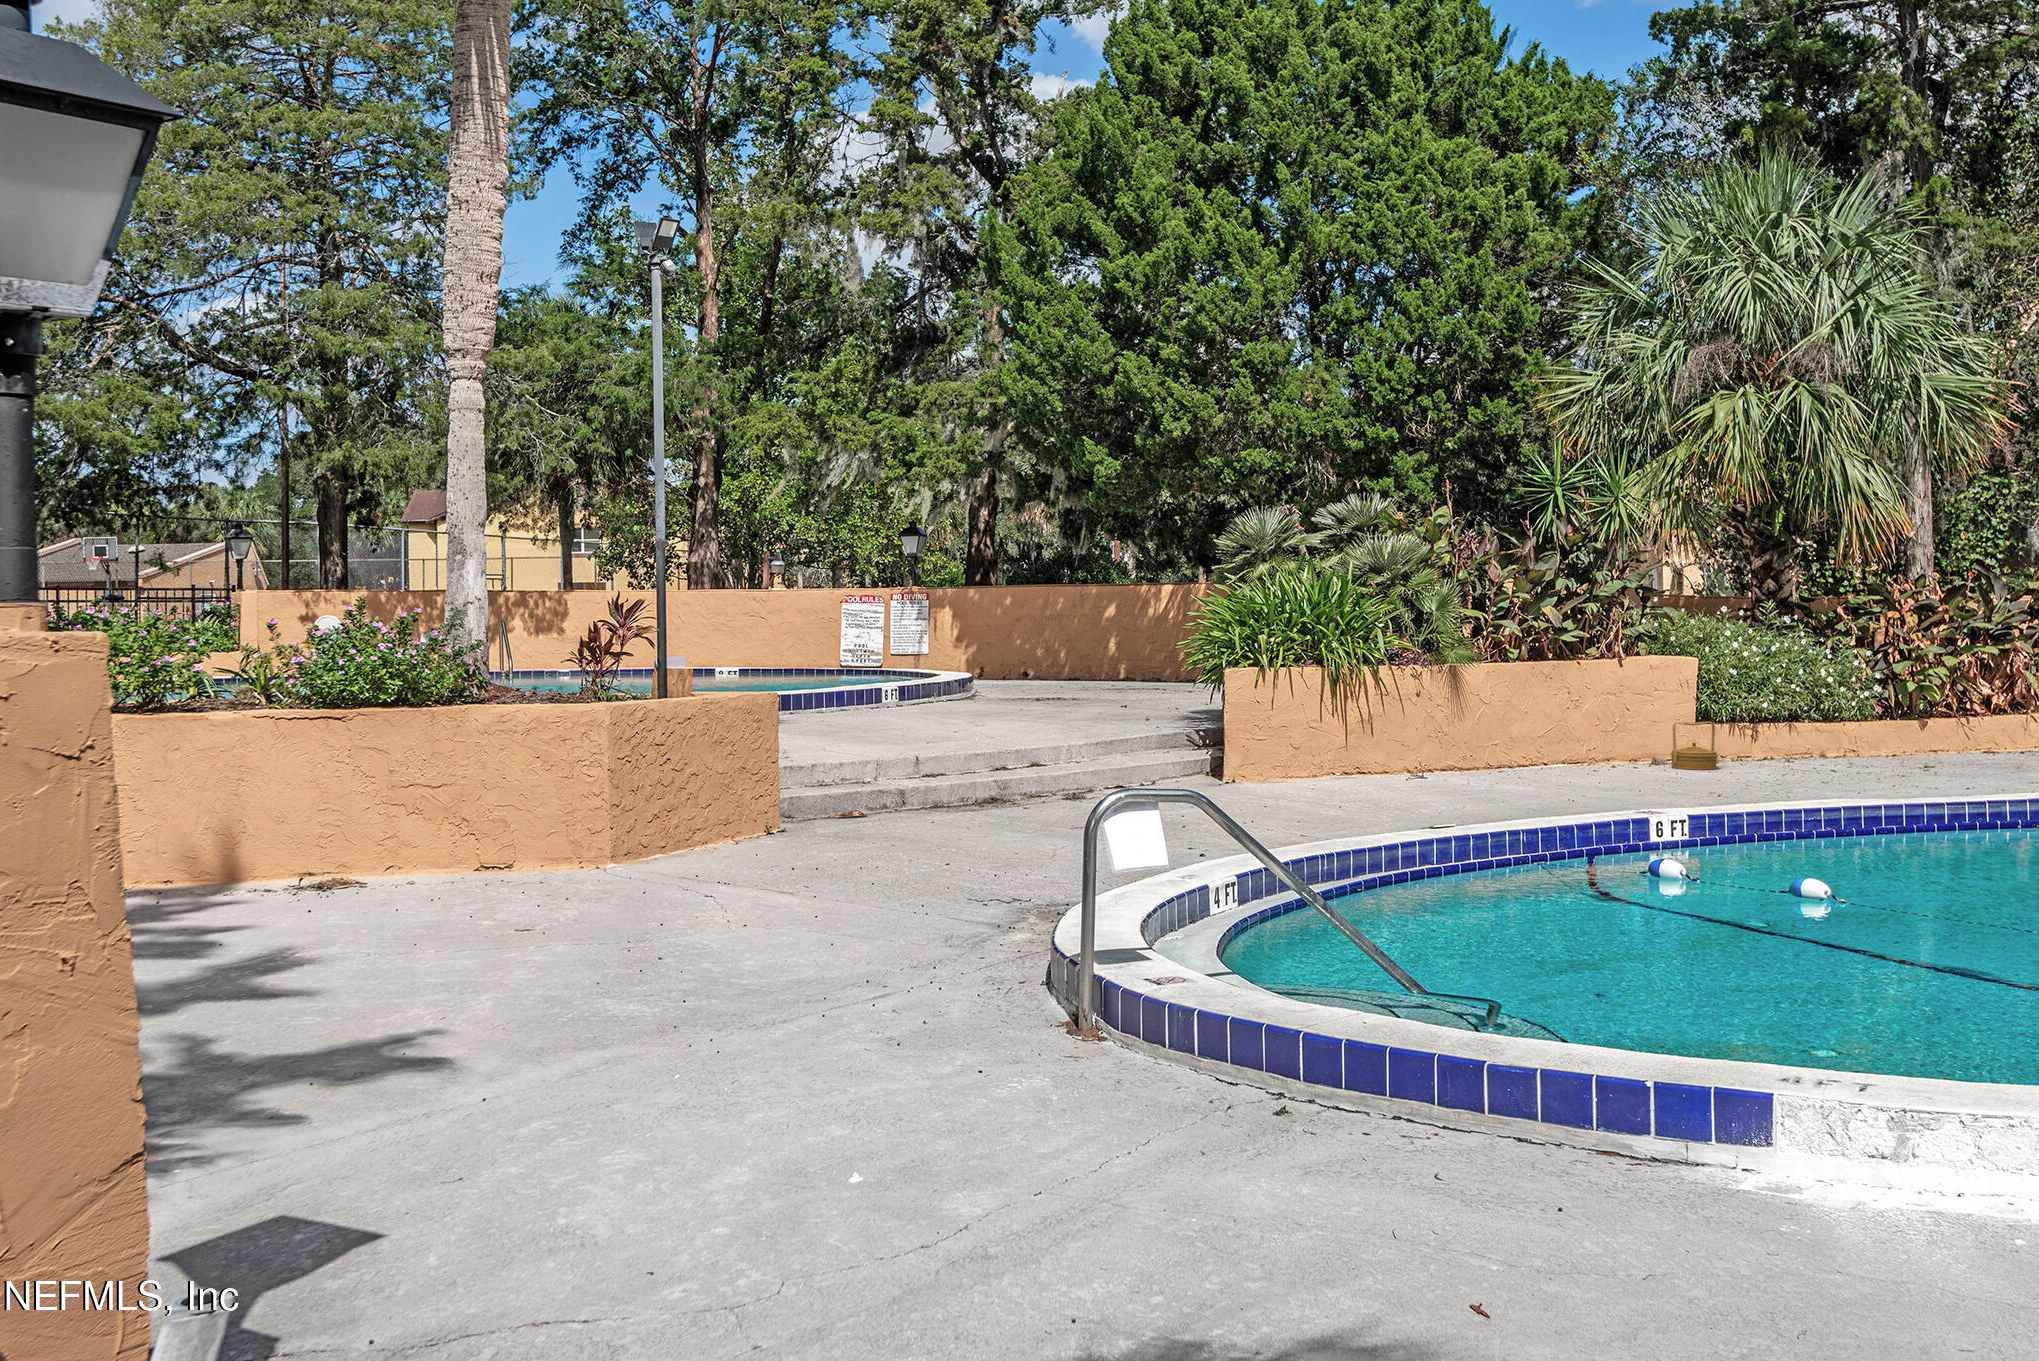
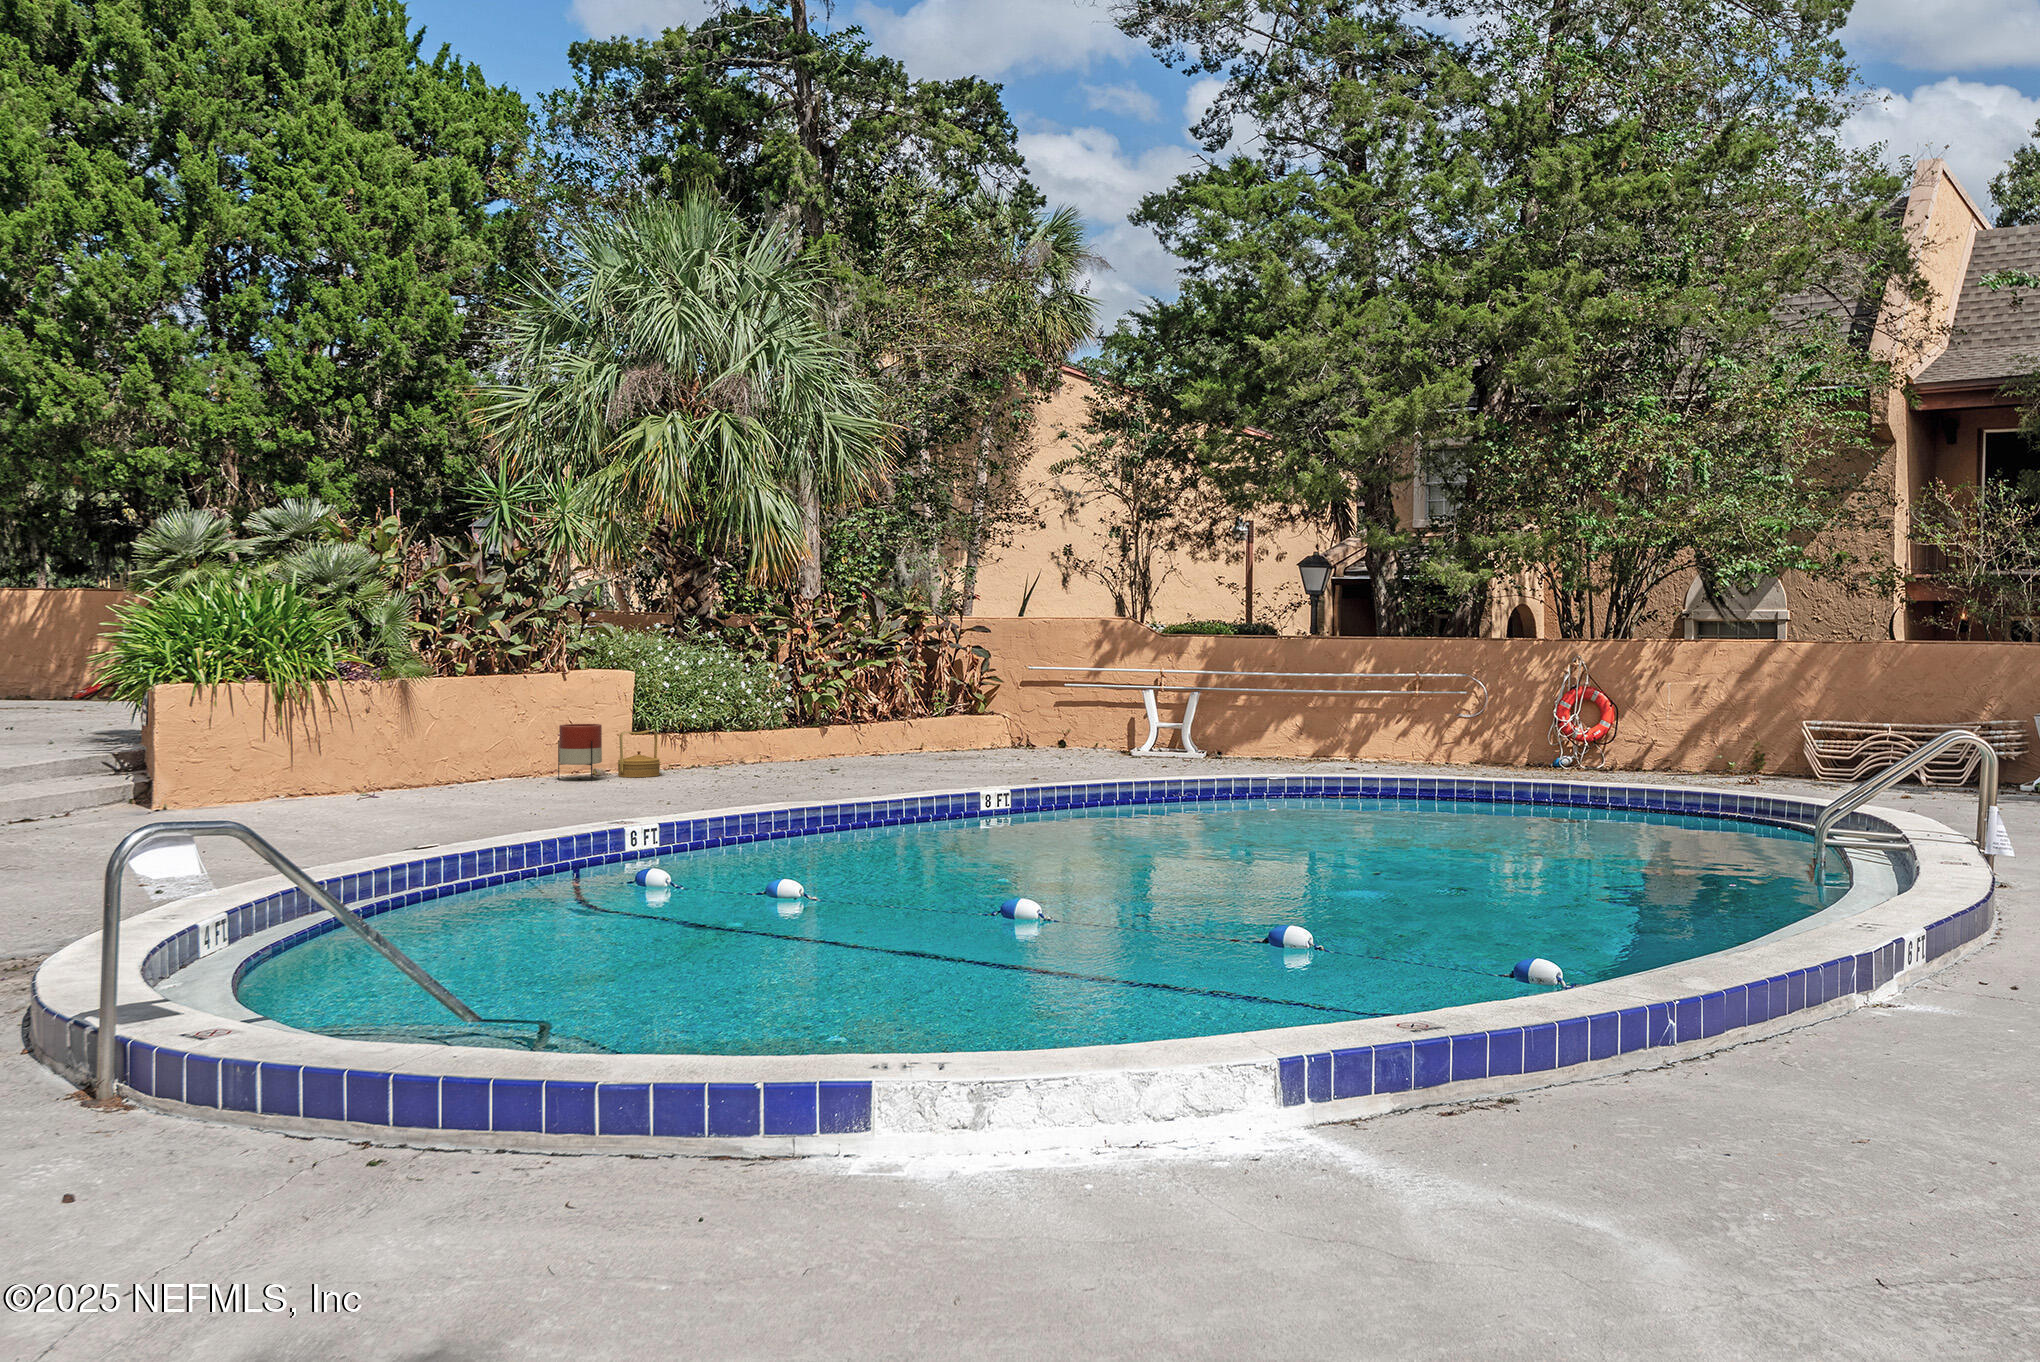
planter: none [1608,712,1653,770] -> present [558,724,602,781]

